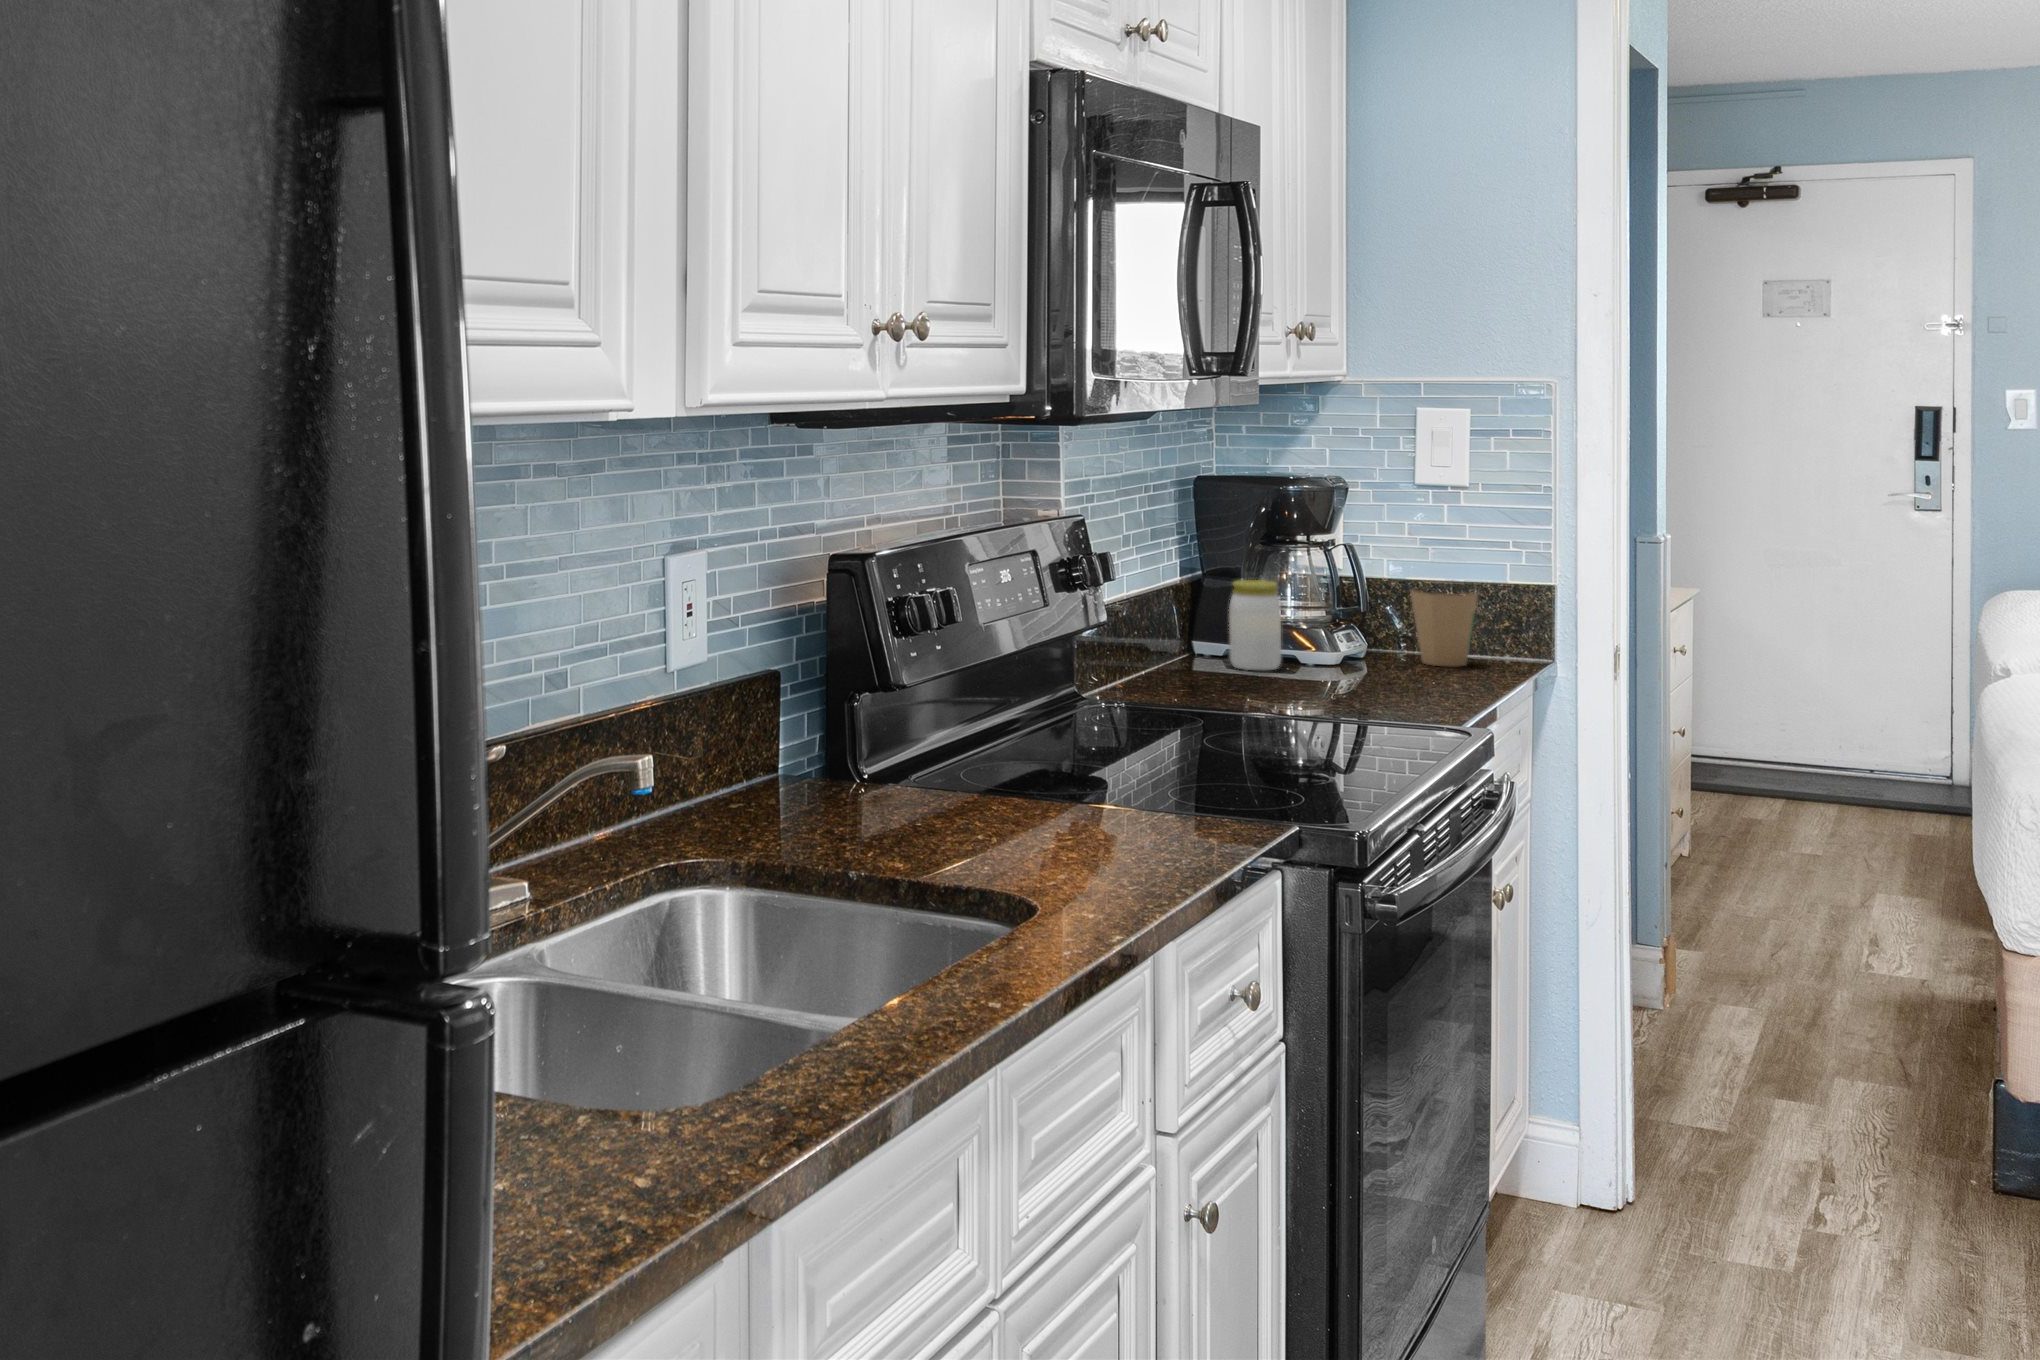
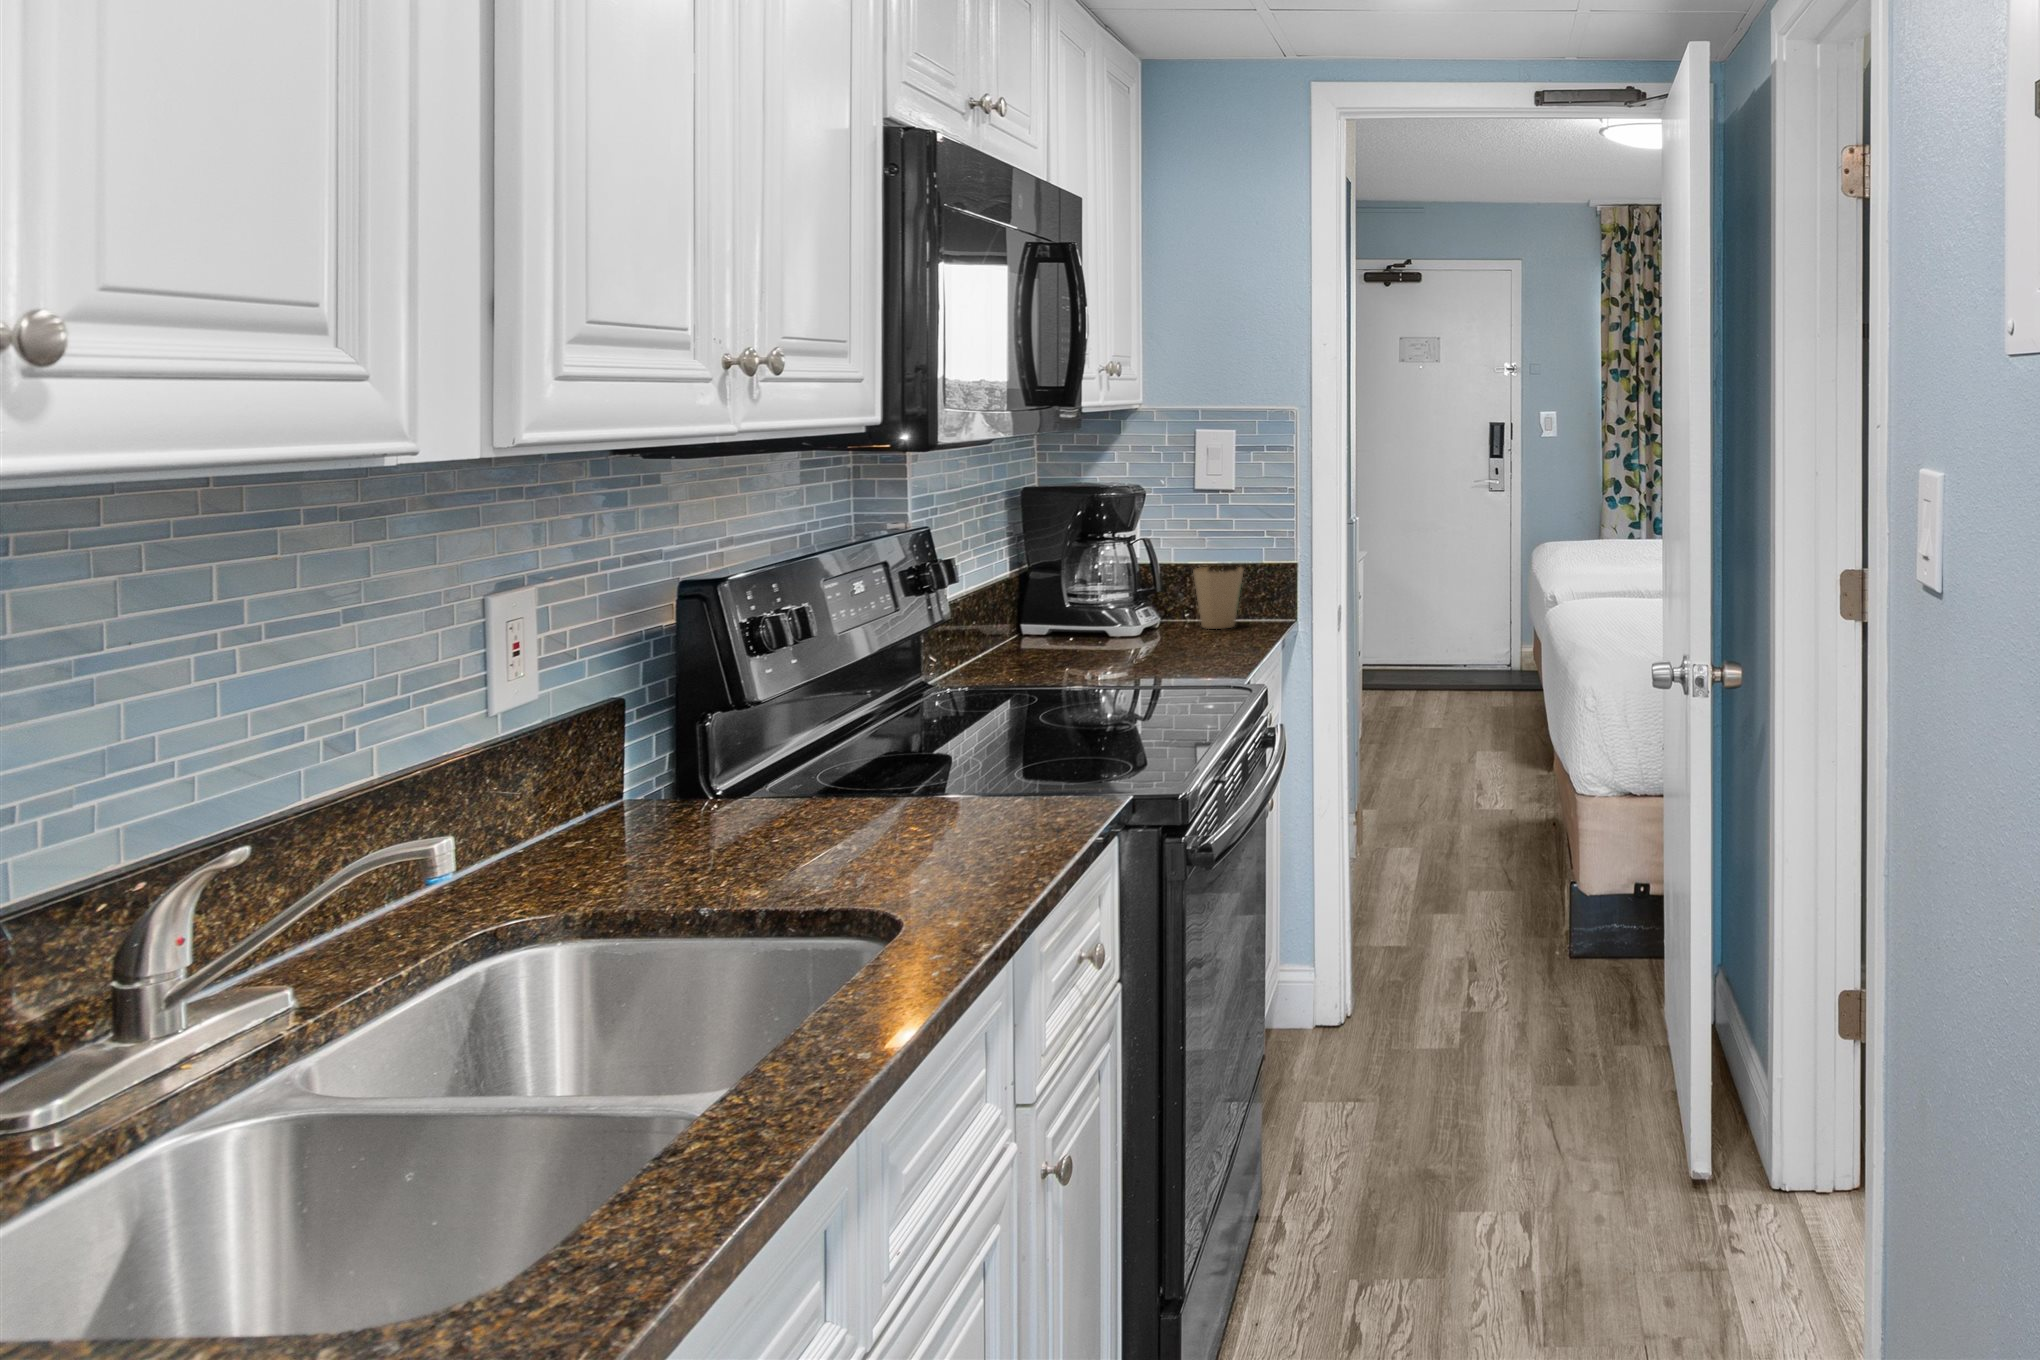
jar: present [1229,580,1281,670] -> none [1050,571,1093,647]

